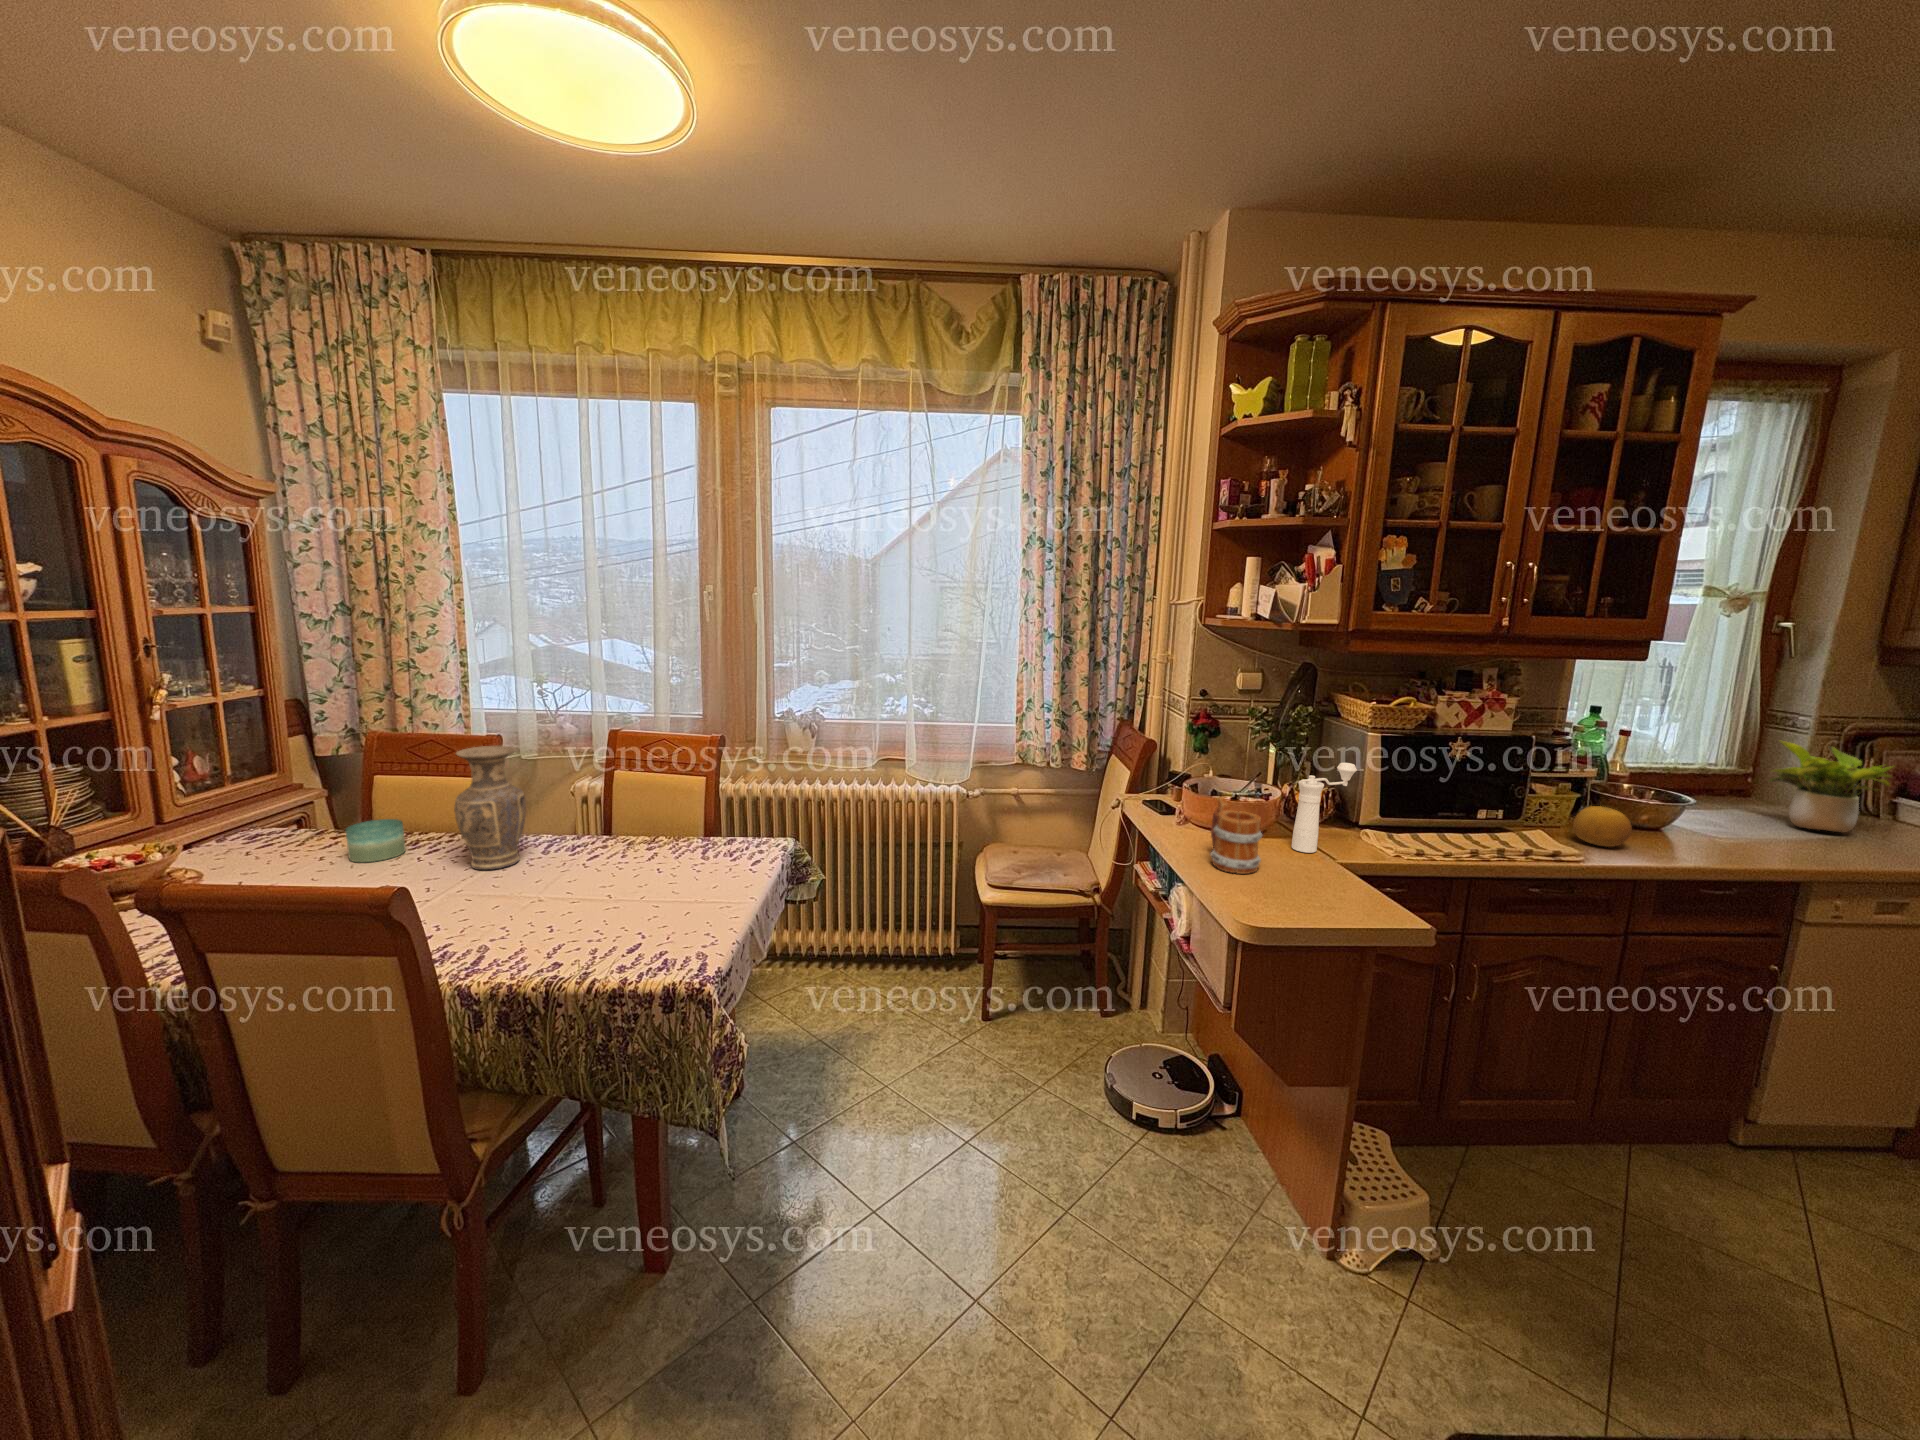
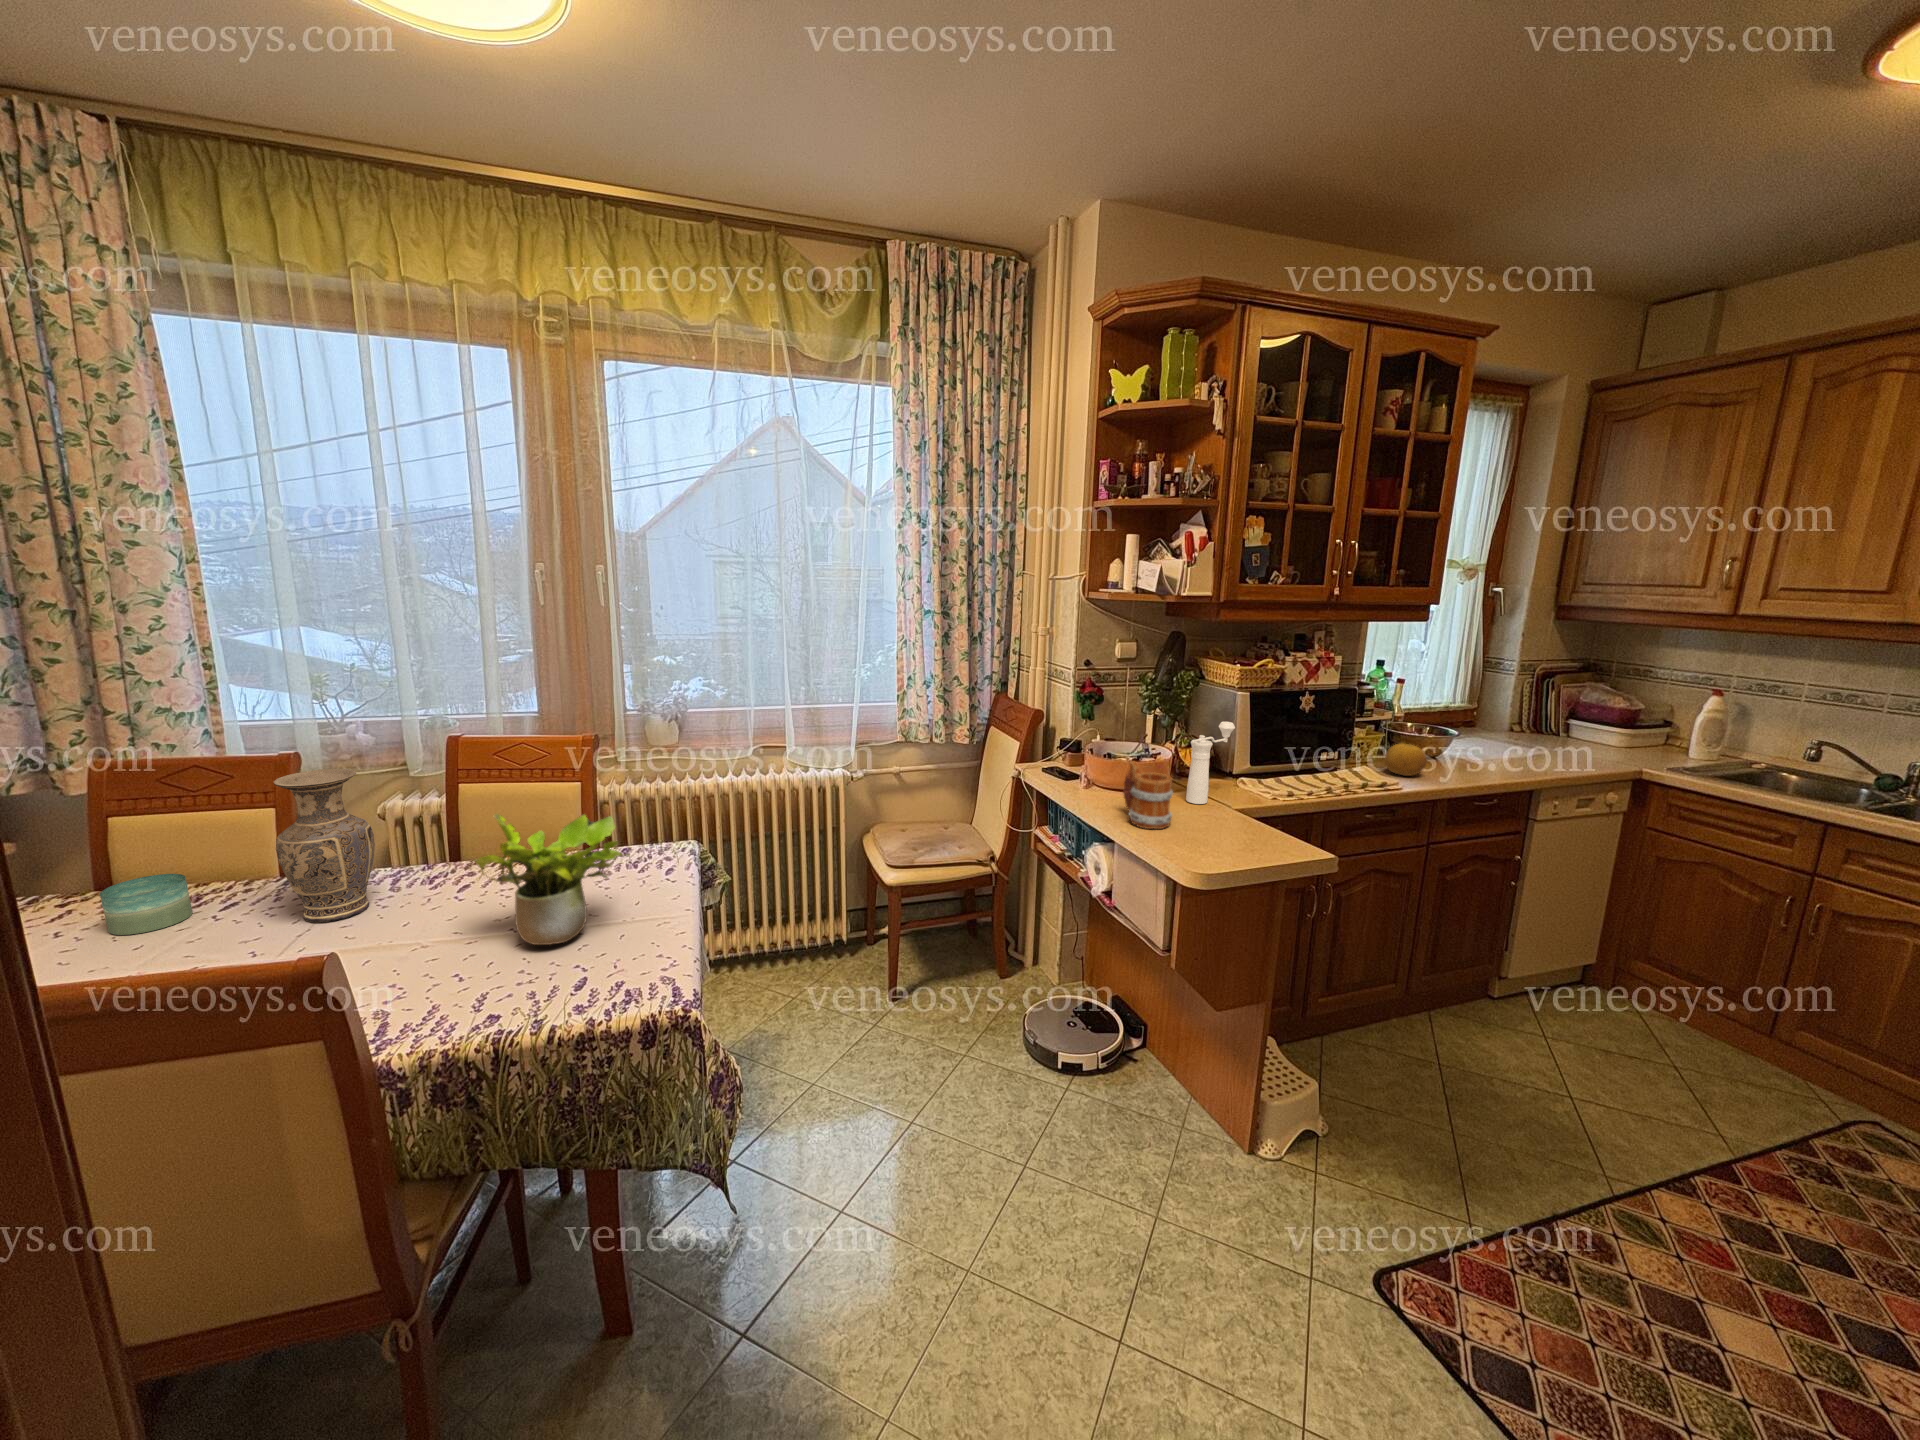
potted plant: present [1769,740,1892,833] -> present [474,814,629,945]

